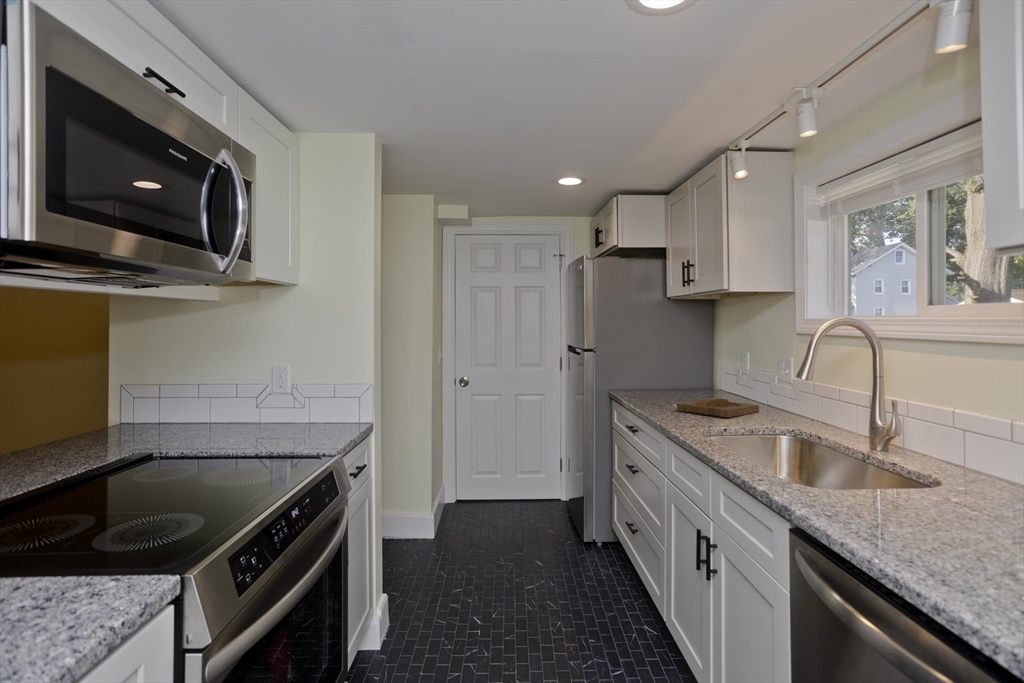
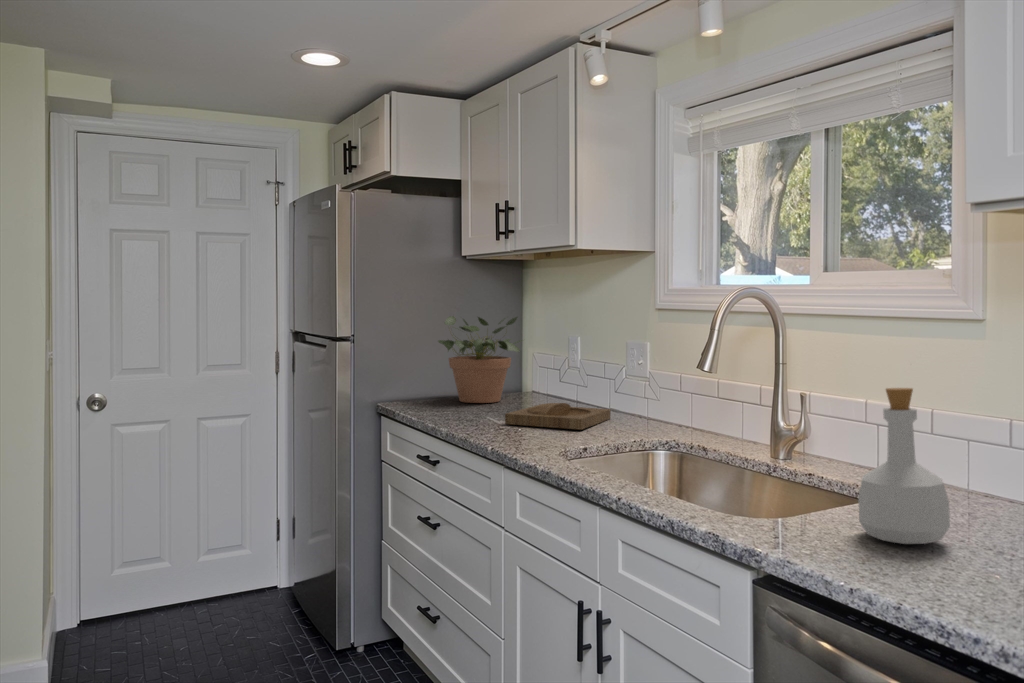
potted plant: none [644,337,711,396] -> present [438,316,522,403]
bottle: none [885,397,971,522] -> present [858,388,950,544]

